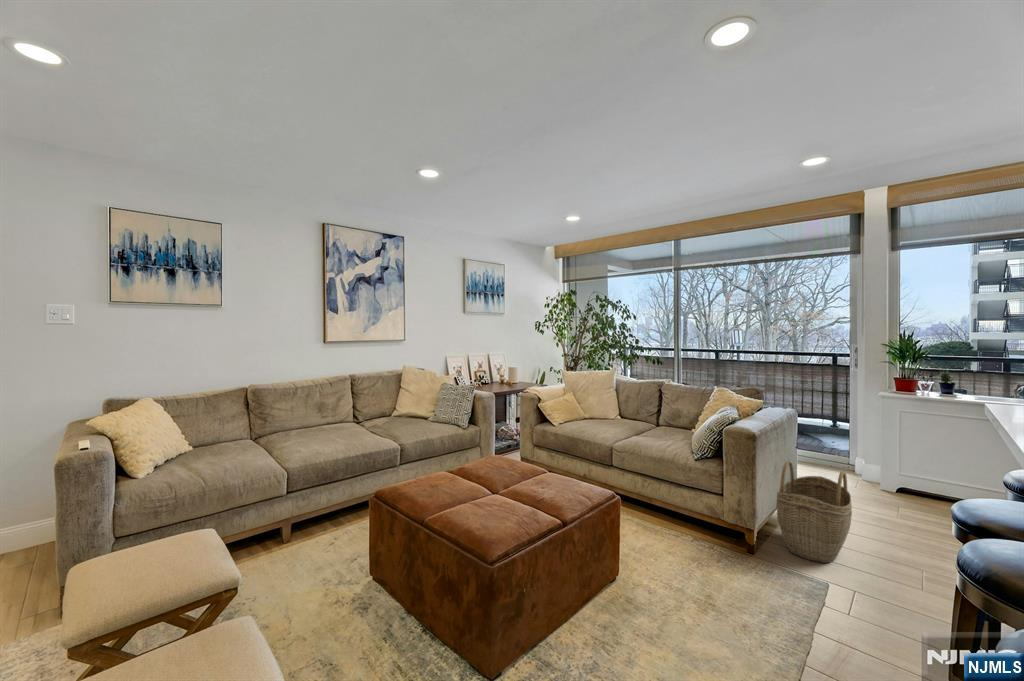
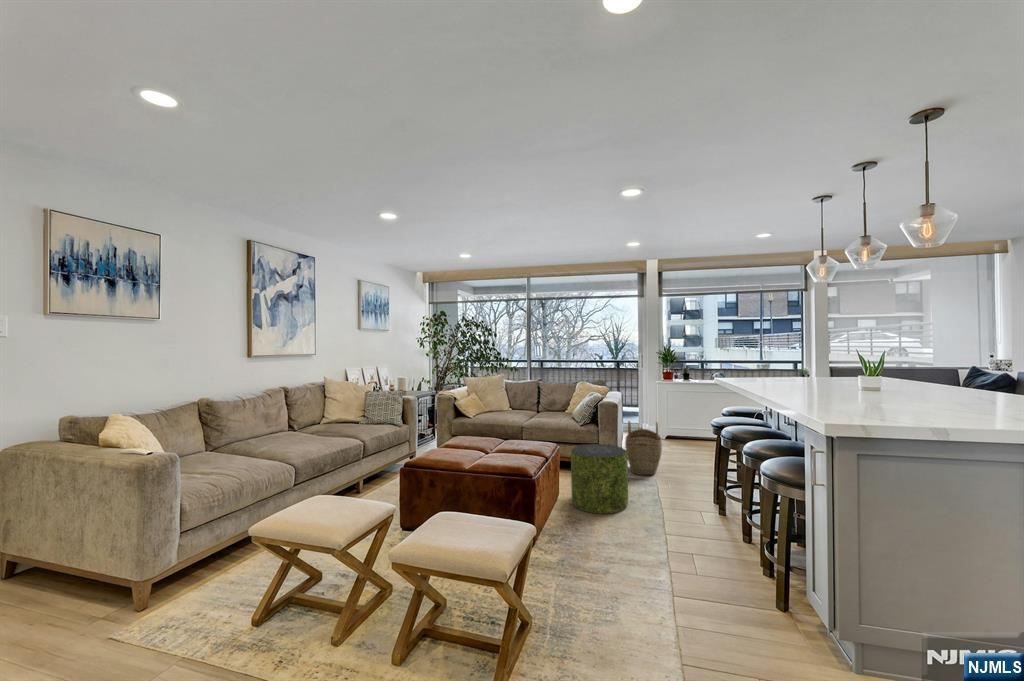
pouf: none [637,495,737,632] -> present [571,444,628,514]

